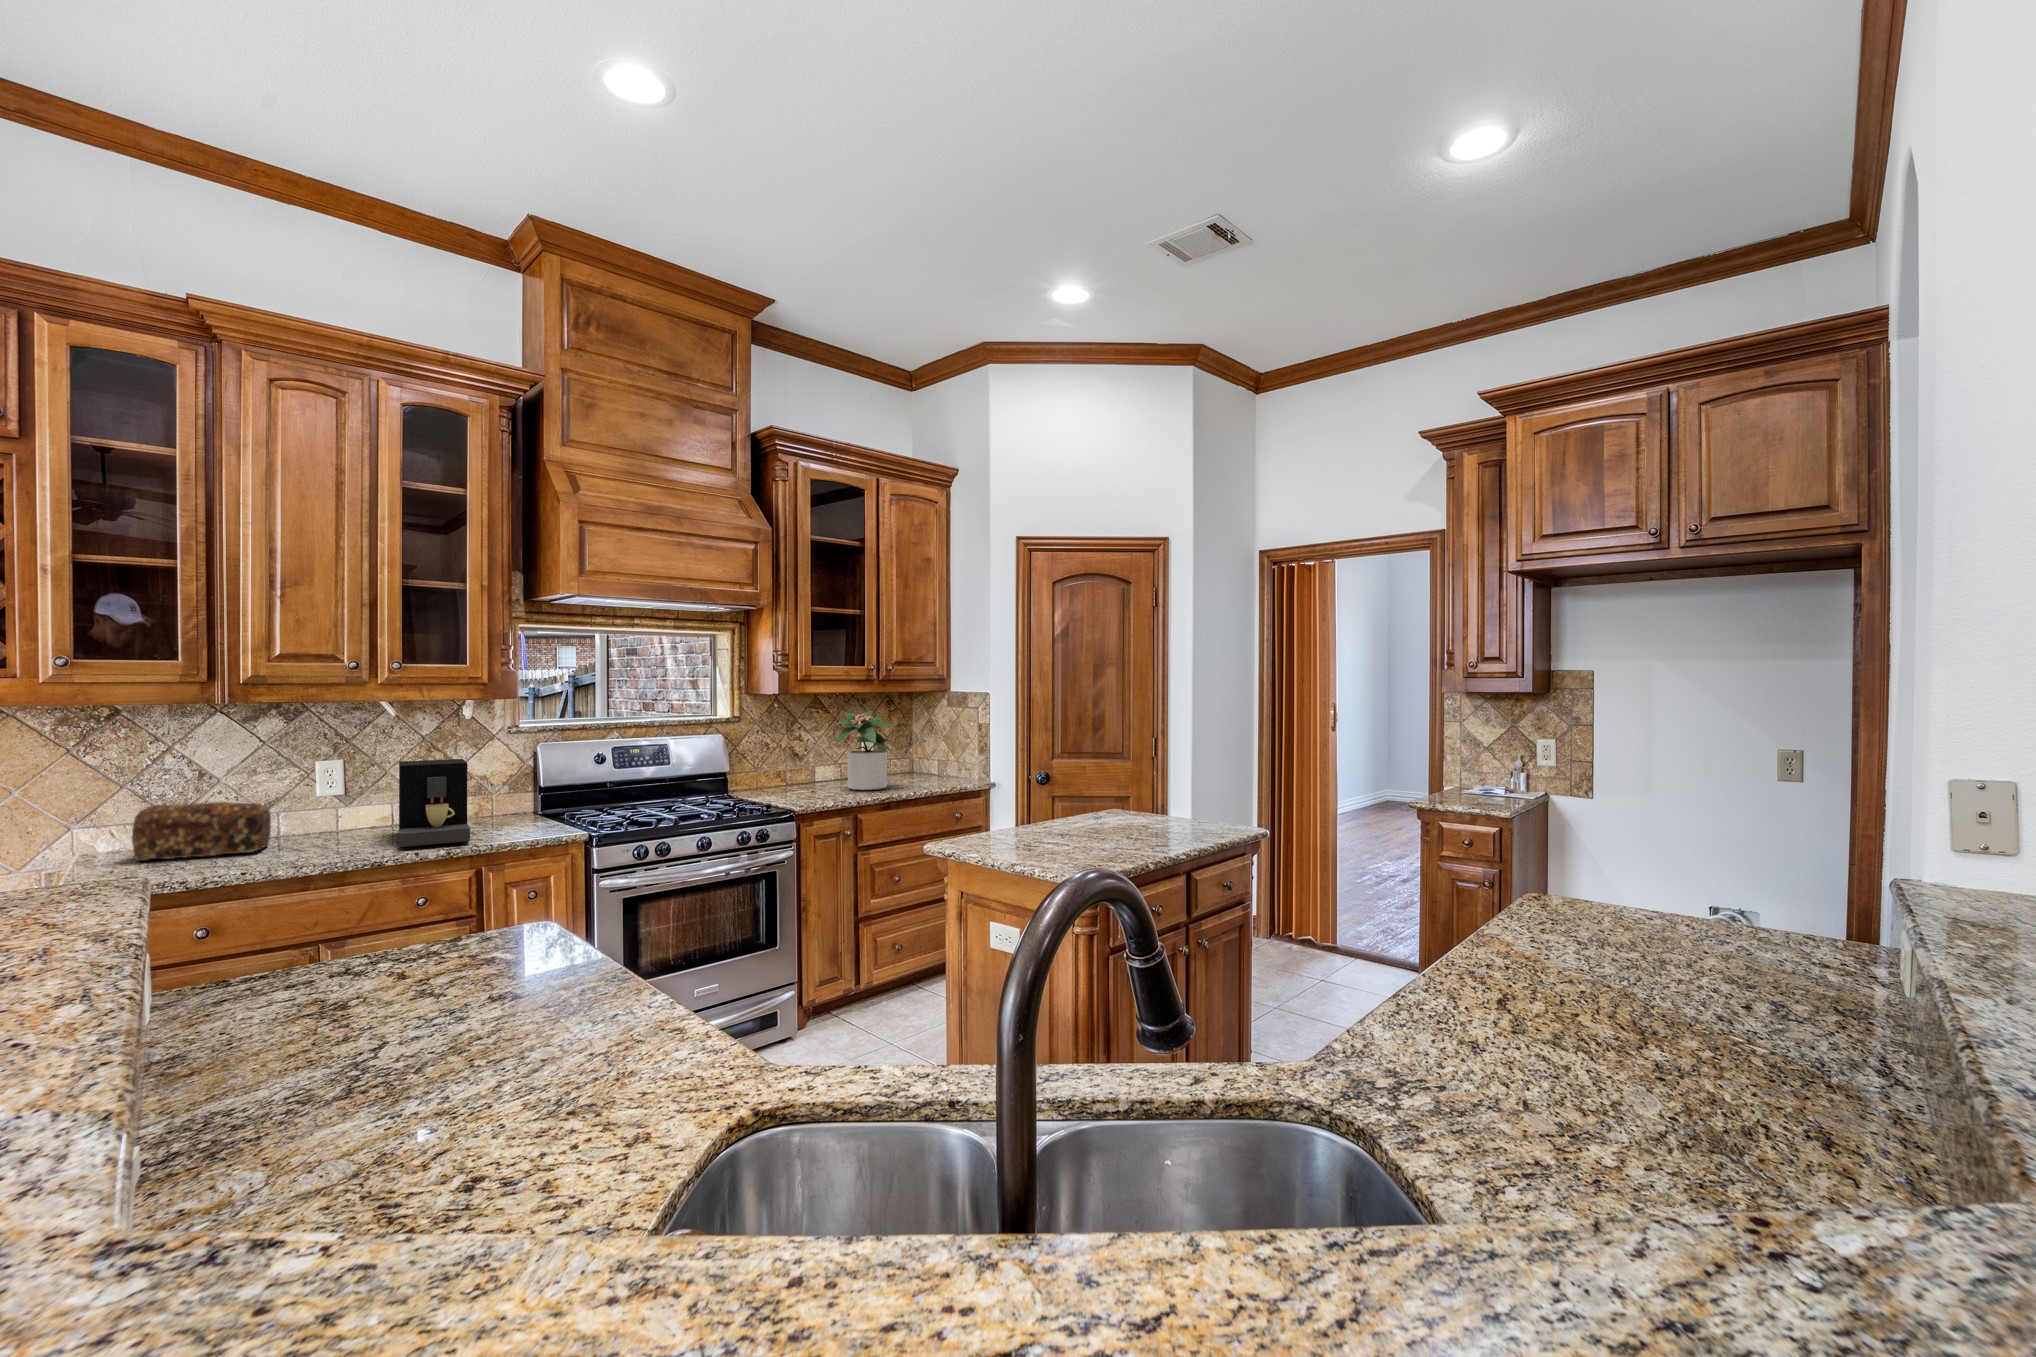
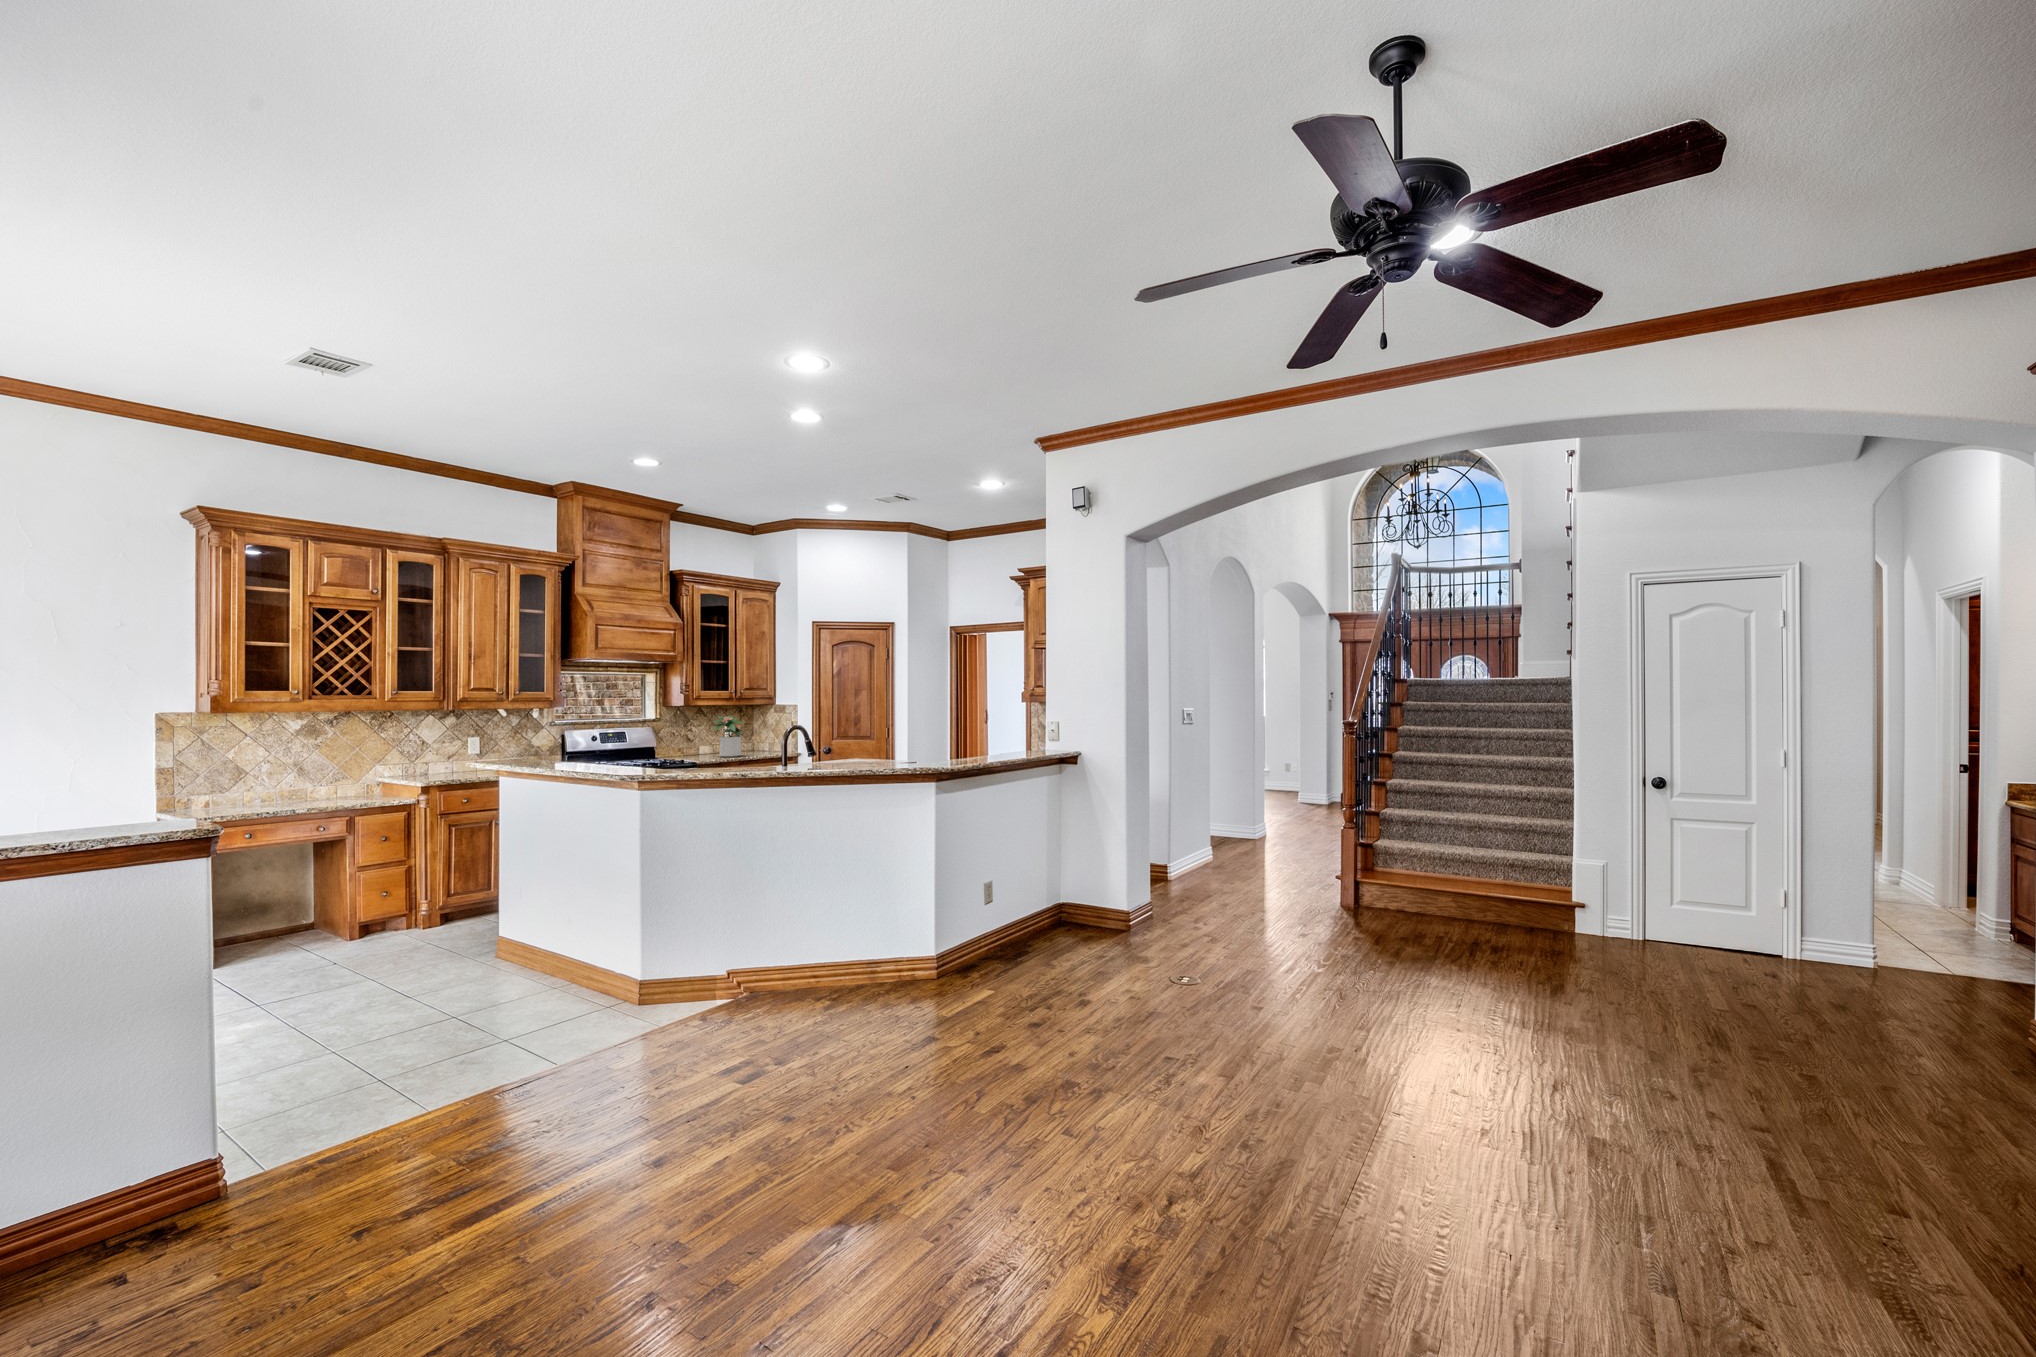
coffee maker: present [399,759,470,847] -> none [508,737,552,772]
bread loaf: present [132,802,271,861] -> none [409,754,461,777]

